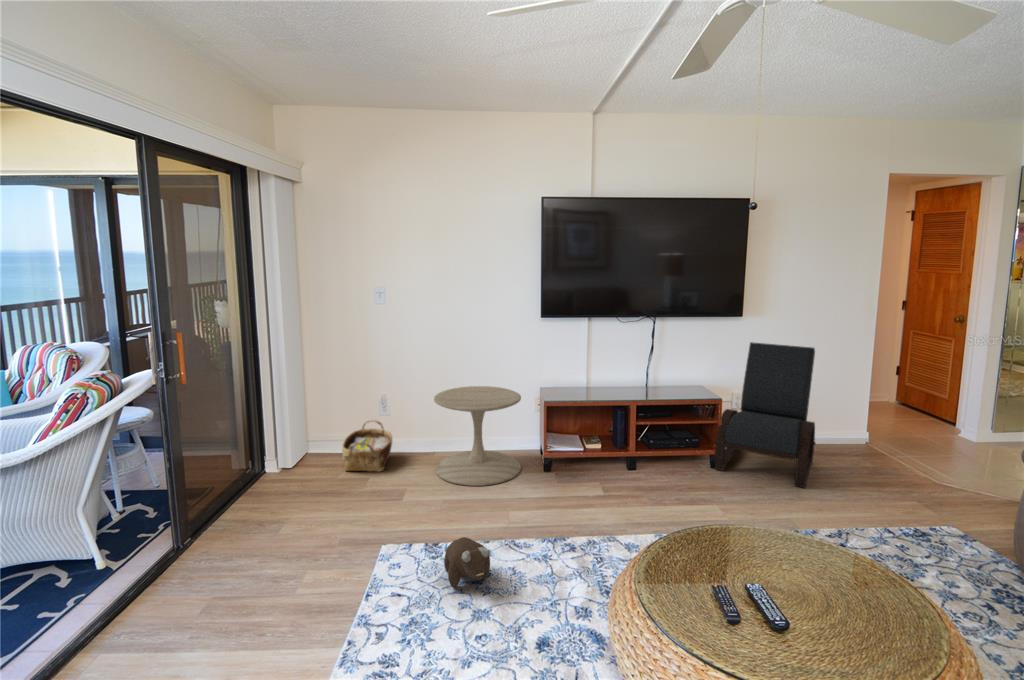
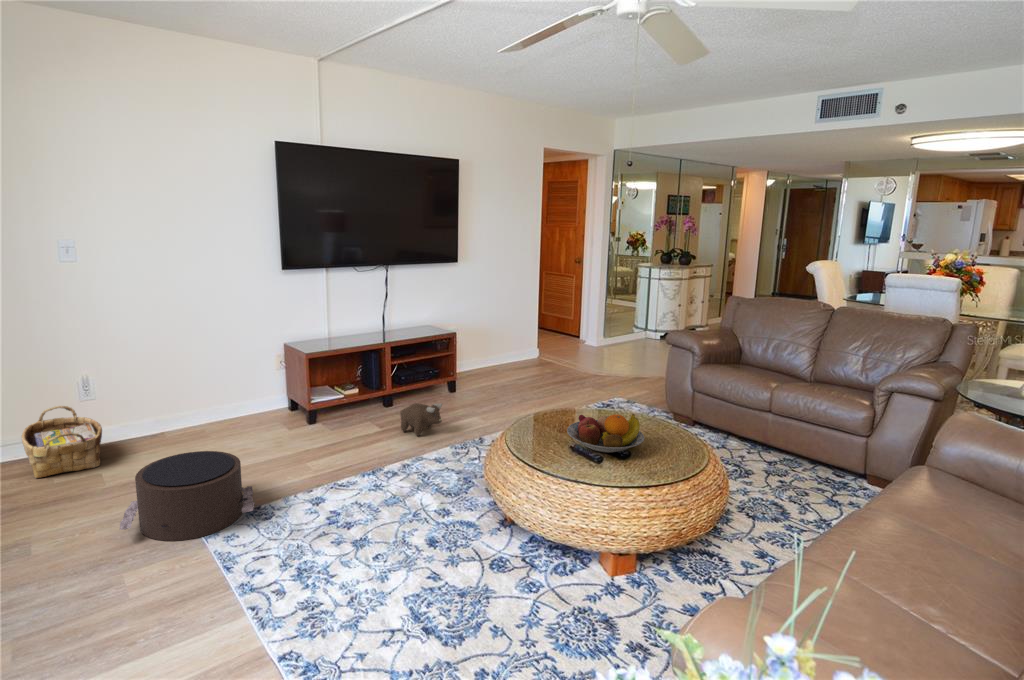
lounge chair: present [715,342,816,488] -> none [454,282,527,394]
side table: present [434,386,521,486] -> none [166,344,282,456]
pouf: none [335,478,442,555] -> present [120,451,255,541]
plush toy: present [444,537,490,587] -> present [400,403,442,436]
fruit bowl: none [723,550,849,629] -> present [567,414,644,453]

